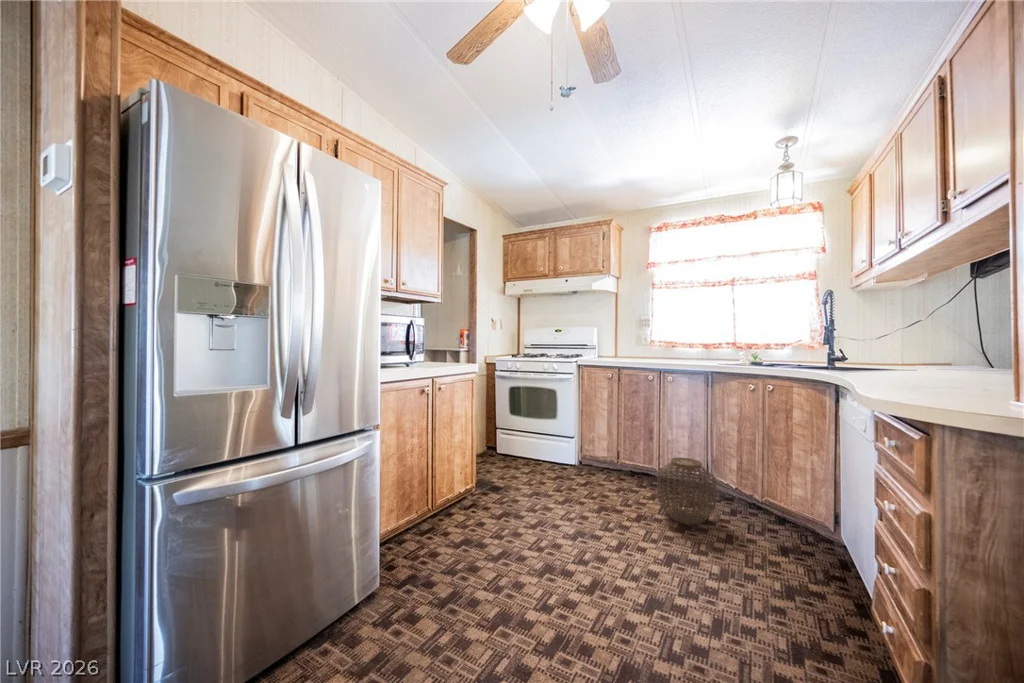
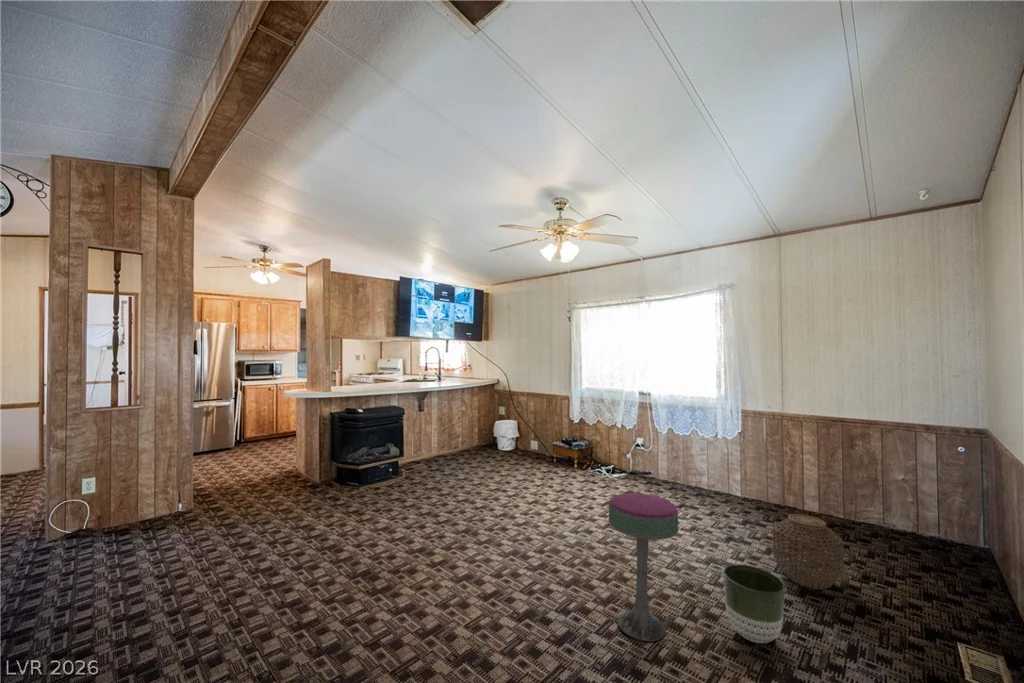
bar stool: none [499,442,569,591] -> present [609,493,678,641]
planter: none [612,505,667,578] -> present [724,565,785,643]

